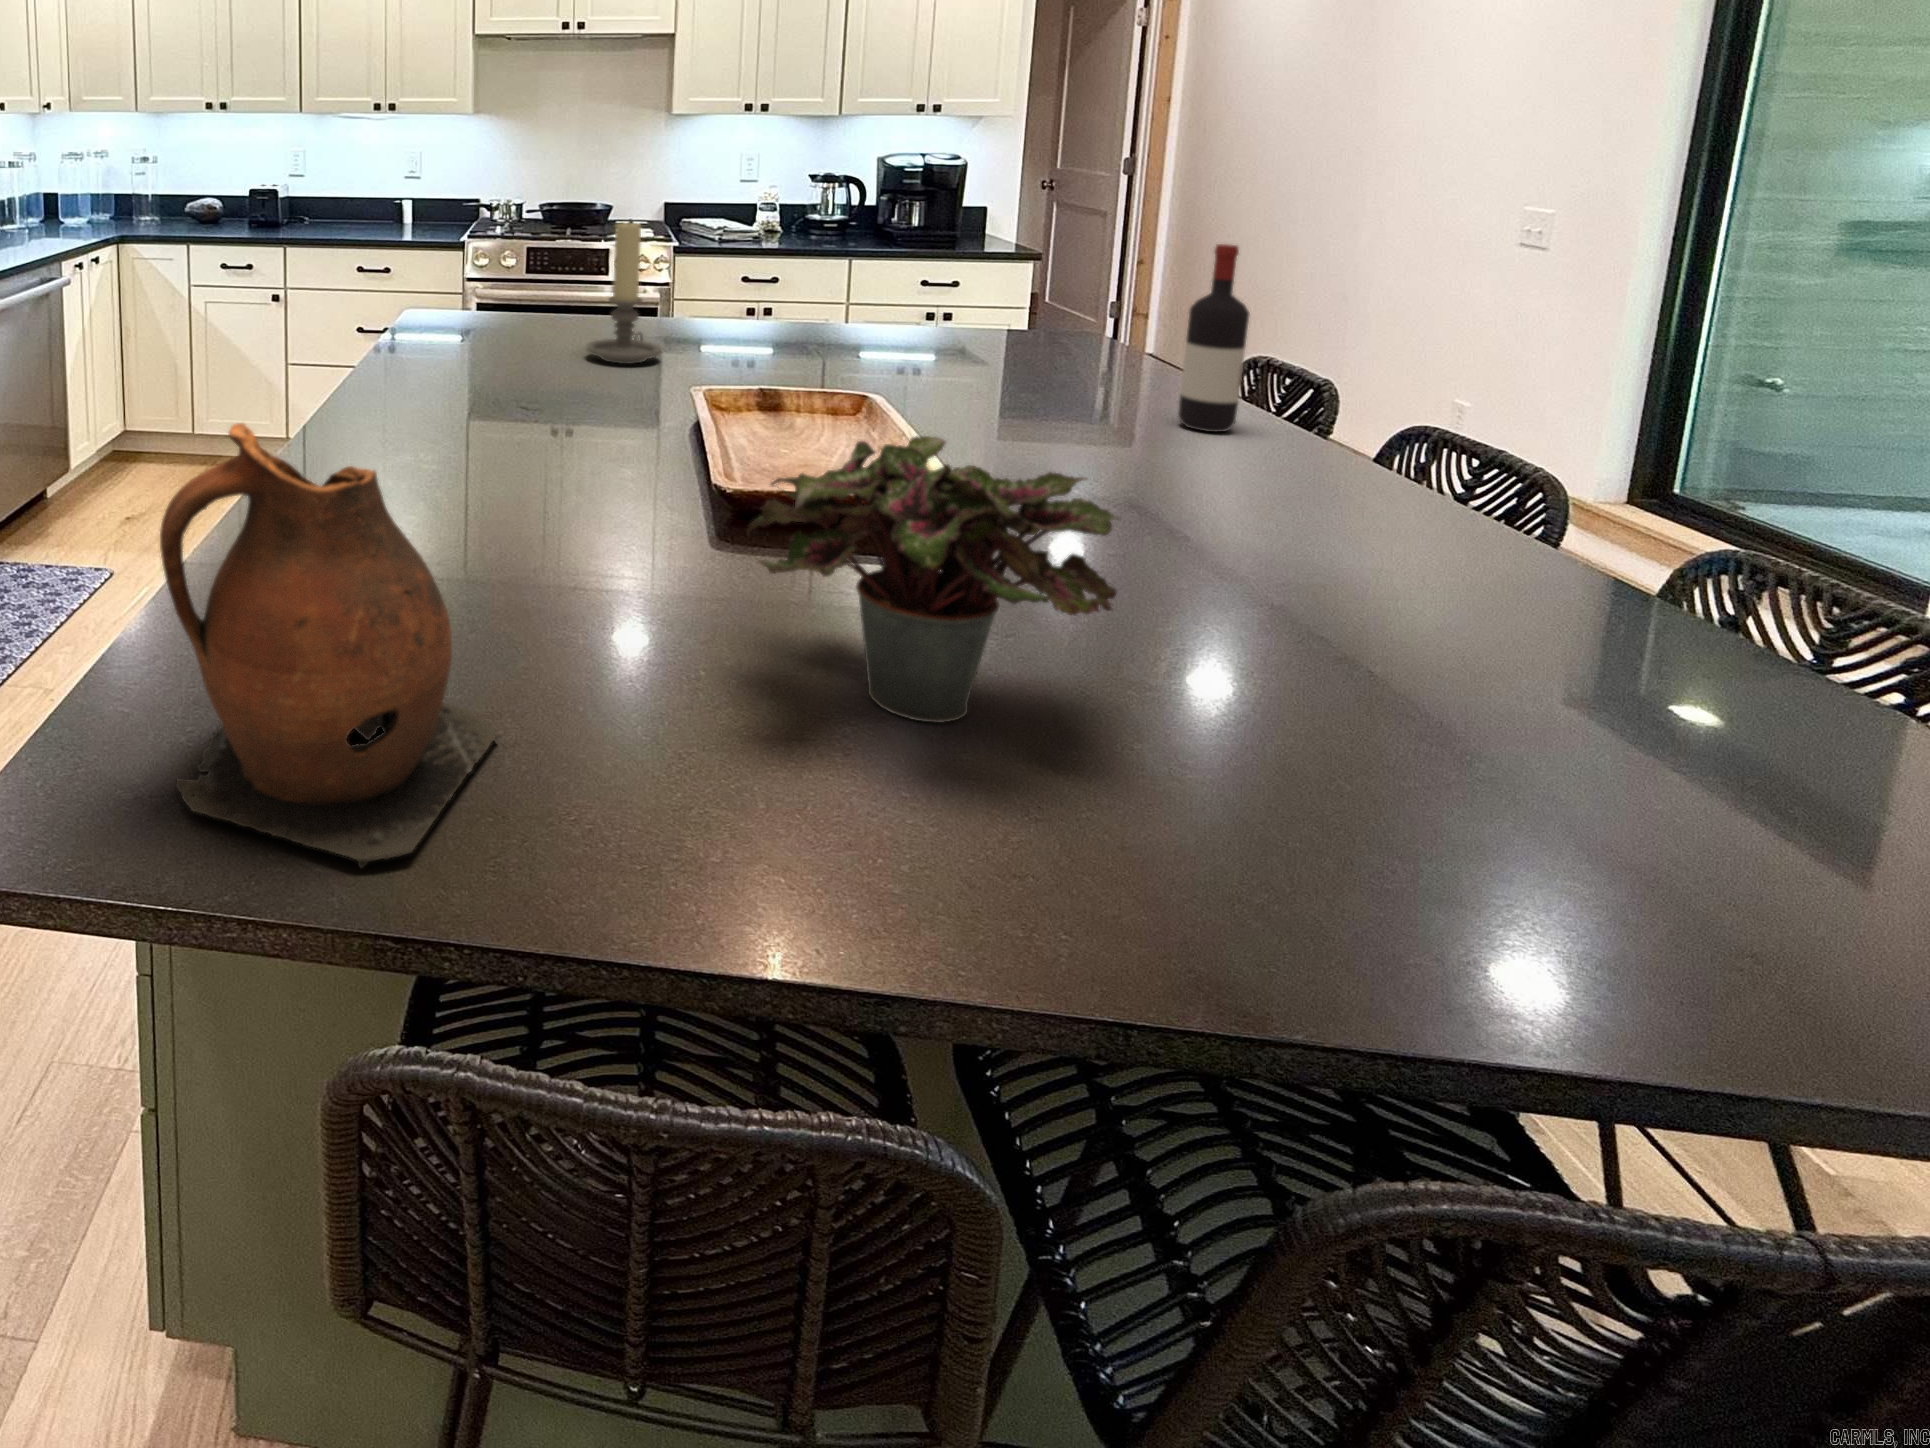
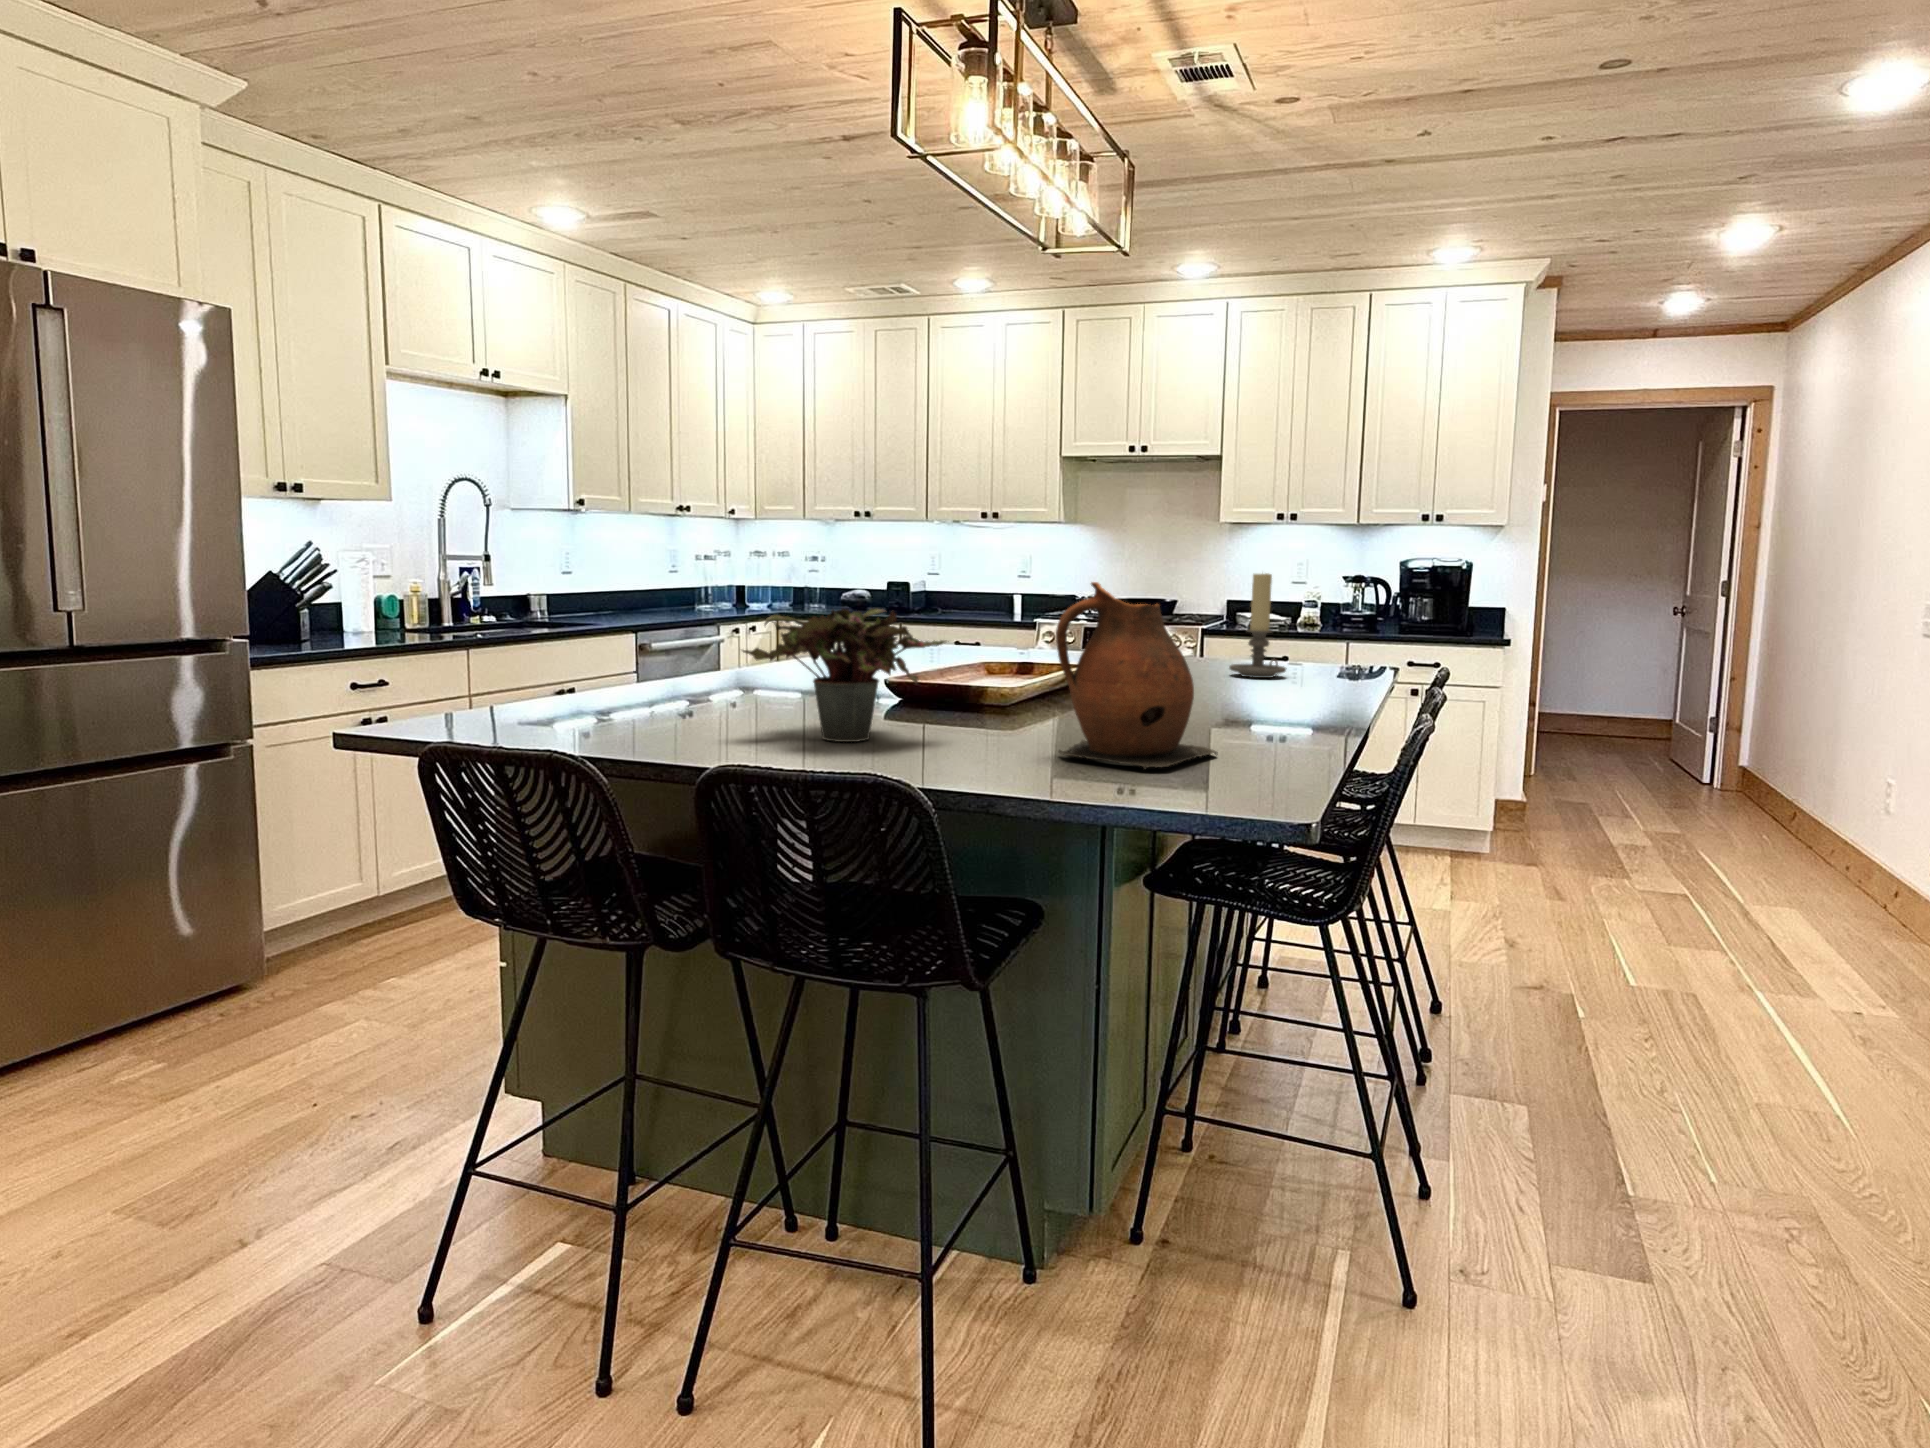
candle holder: present [586,223,661,364] -> present [1229,573,1286,678]
wine bottle: present [1178,244,1250,432] -> none [1303,567,1342,698]
ceramic pitcher: present [160,423,498,868] -> present [1056,582,1217,770]

